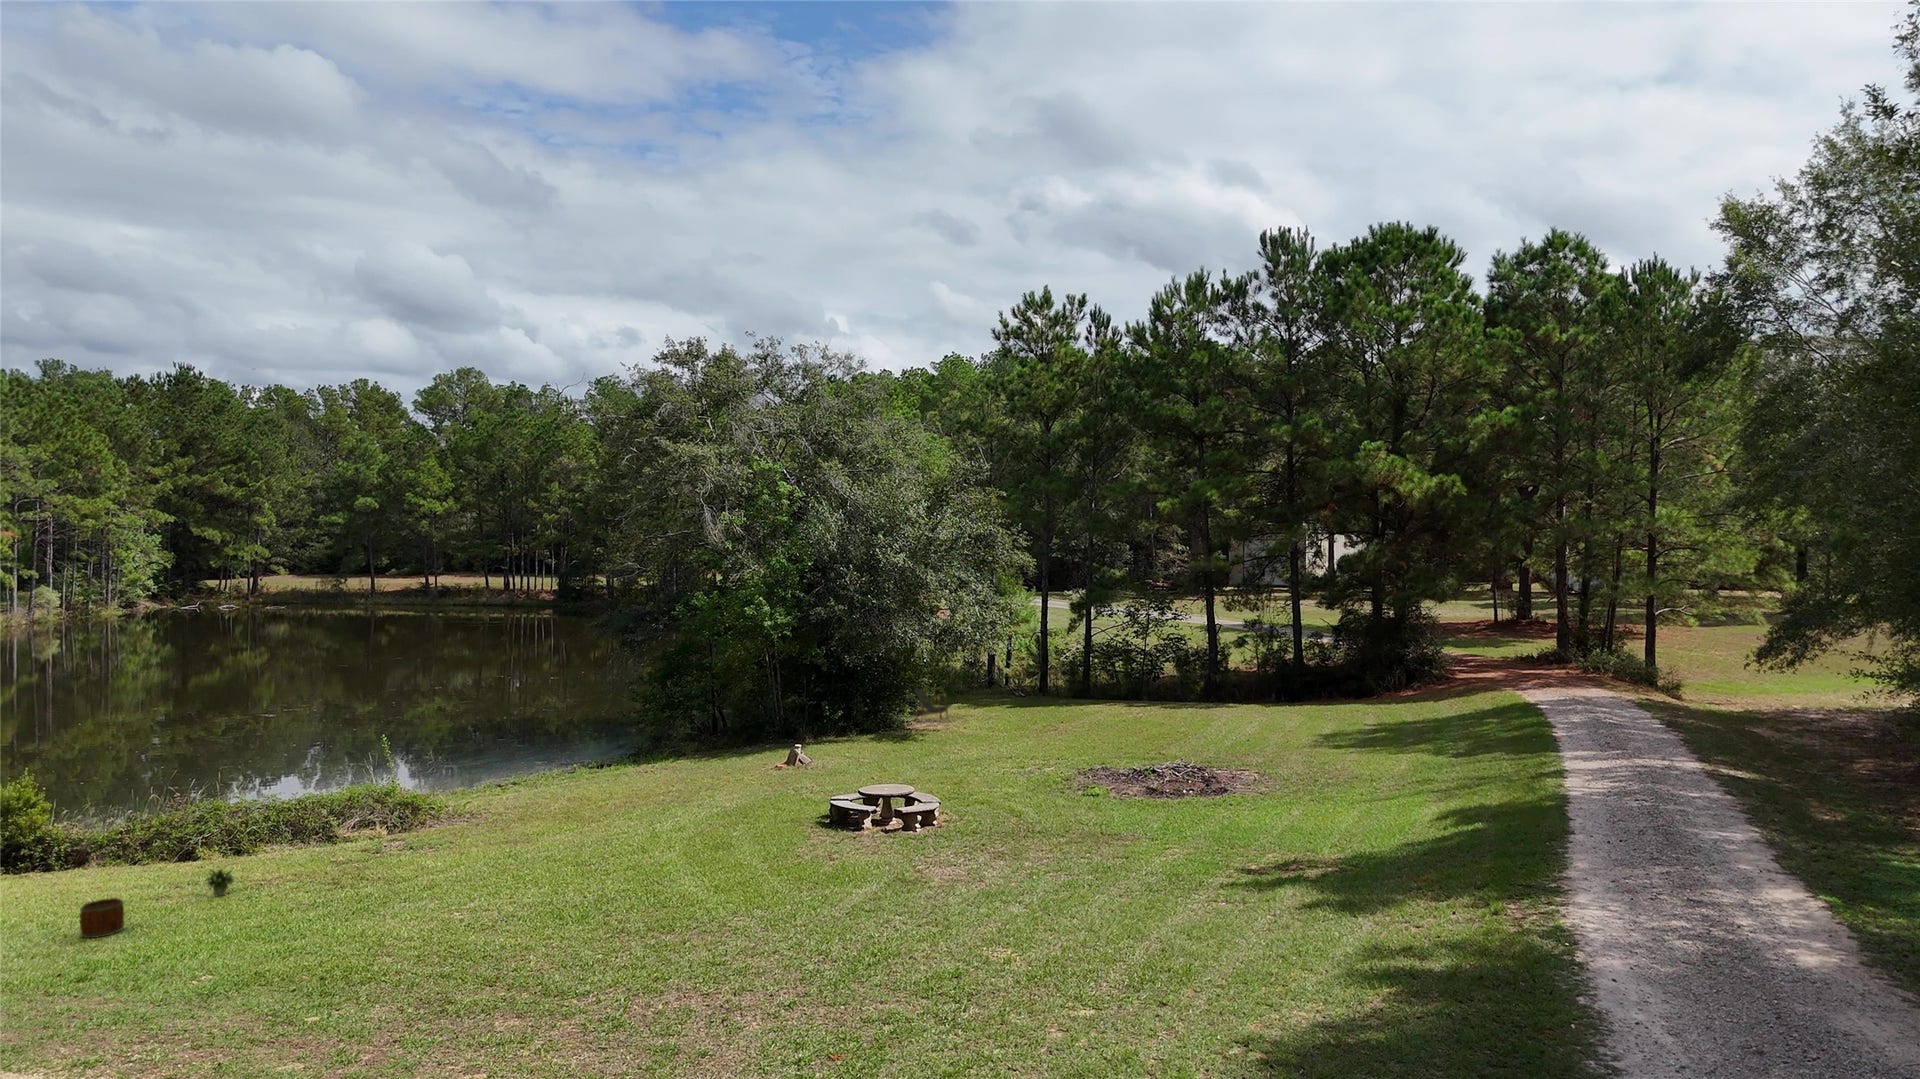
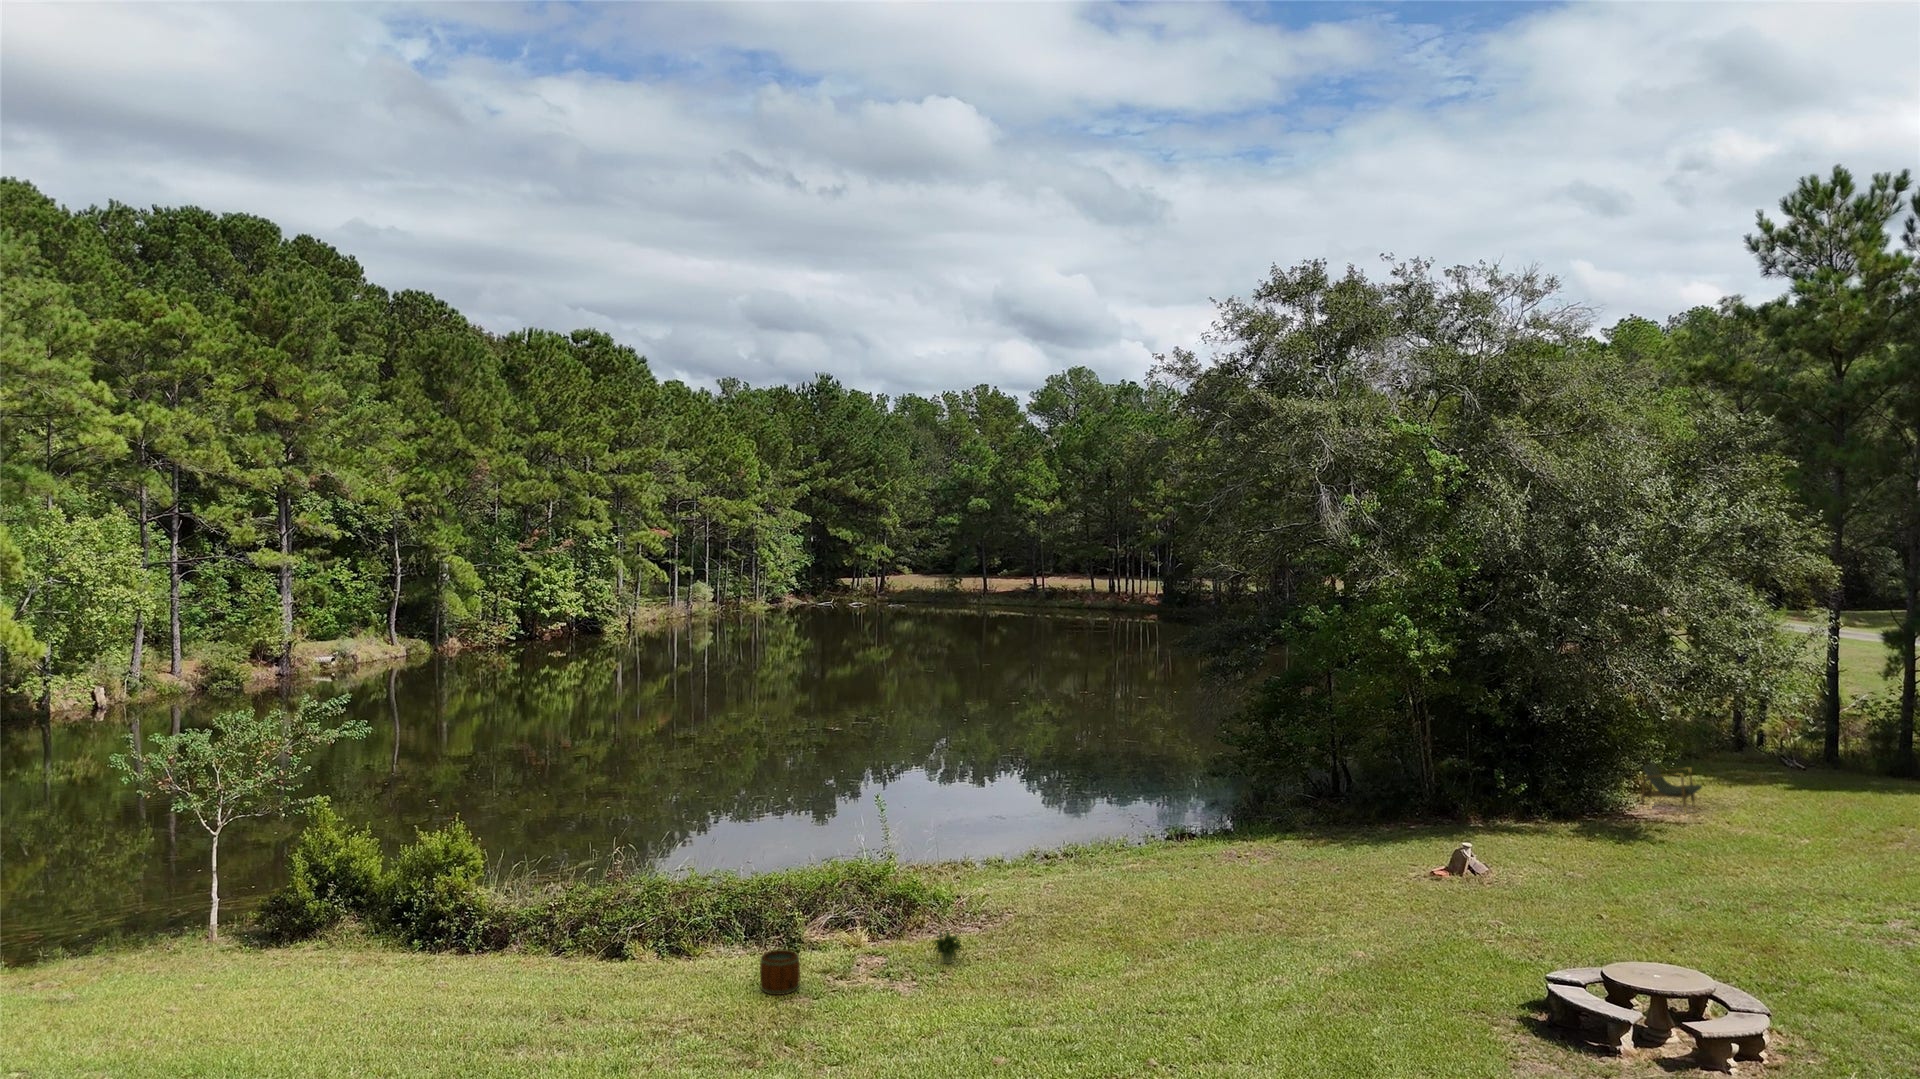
potted plant: present [205,868,234,896] -> present [934,930,961,964]
bucket: present [80,898,124,938] -> present [760,949,800,995]

